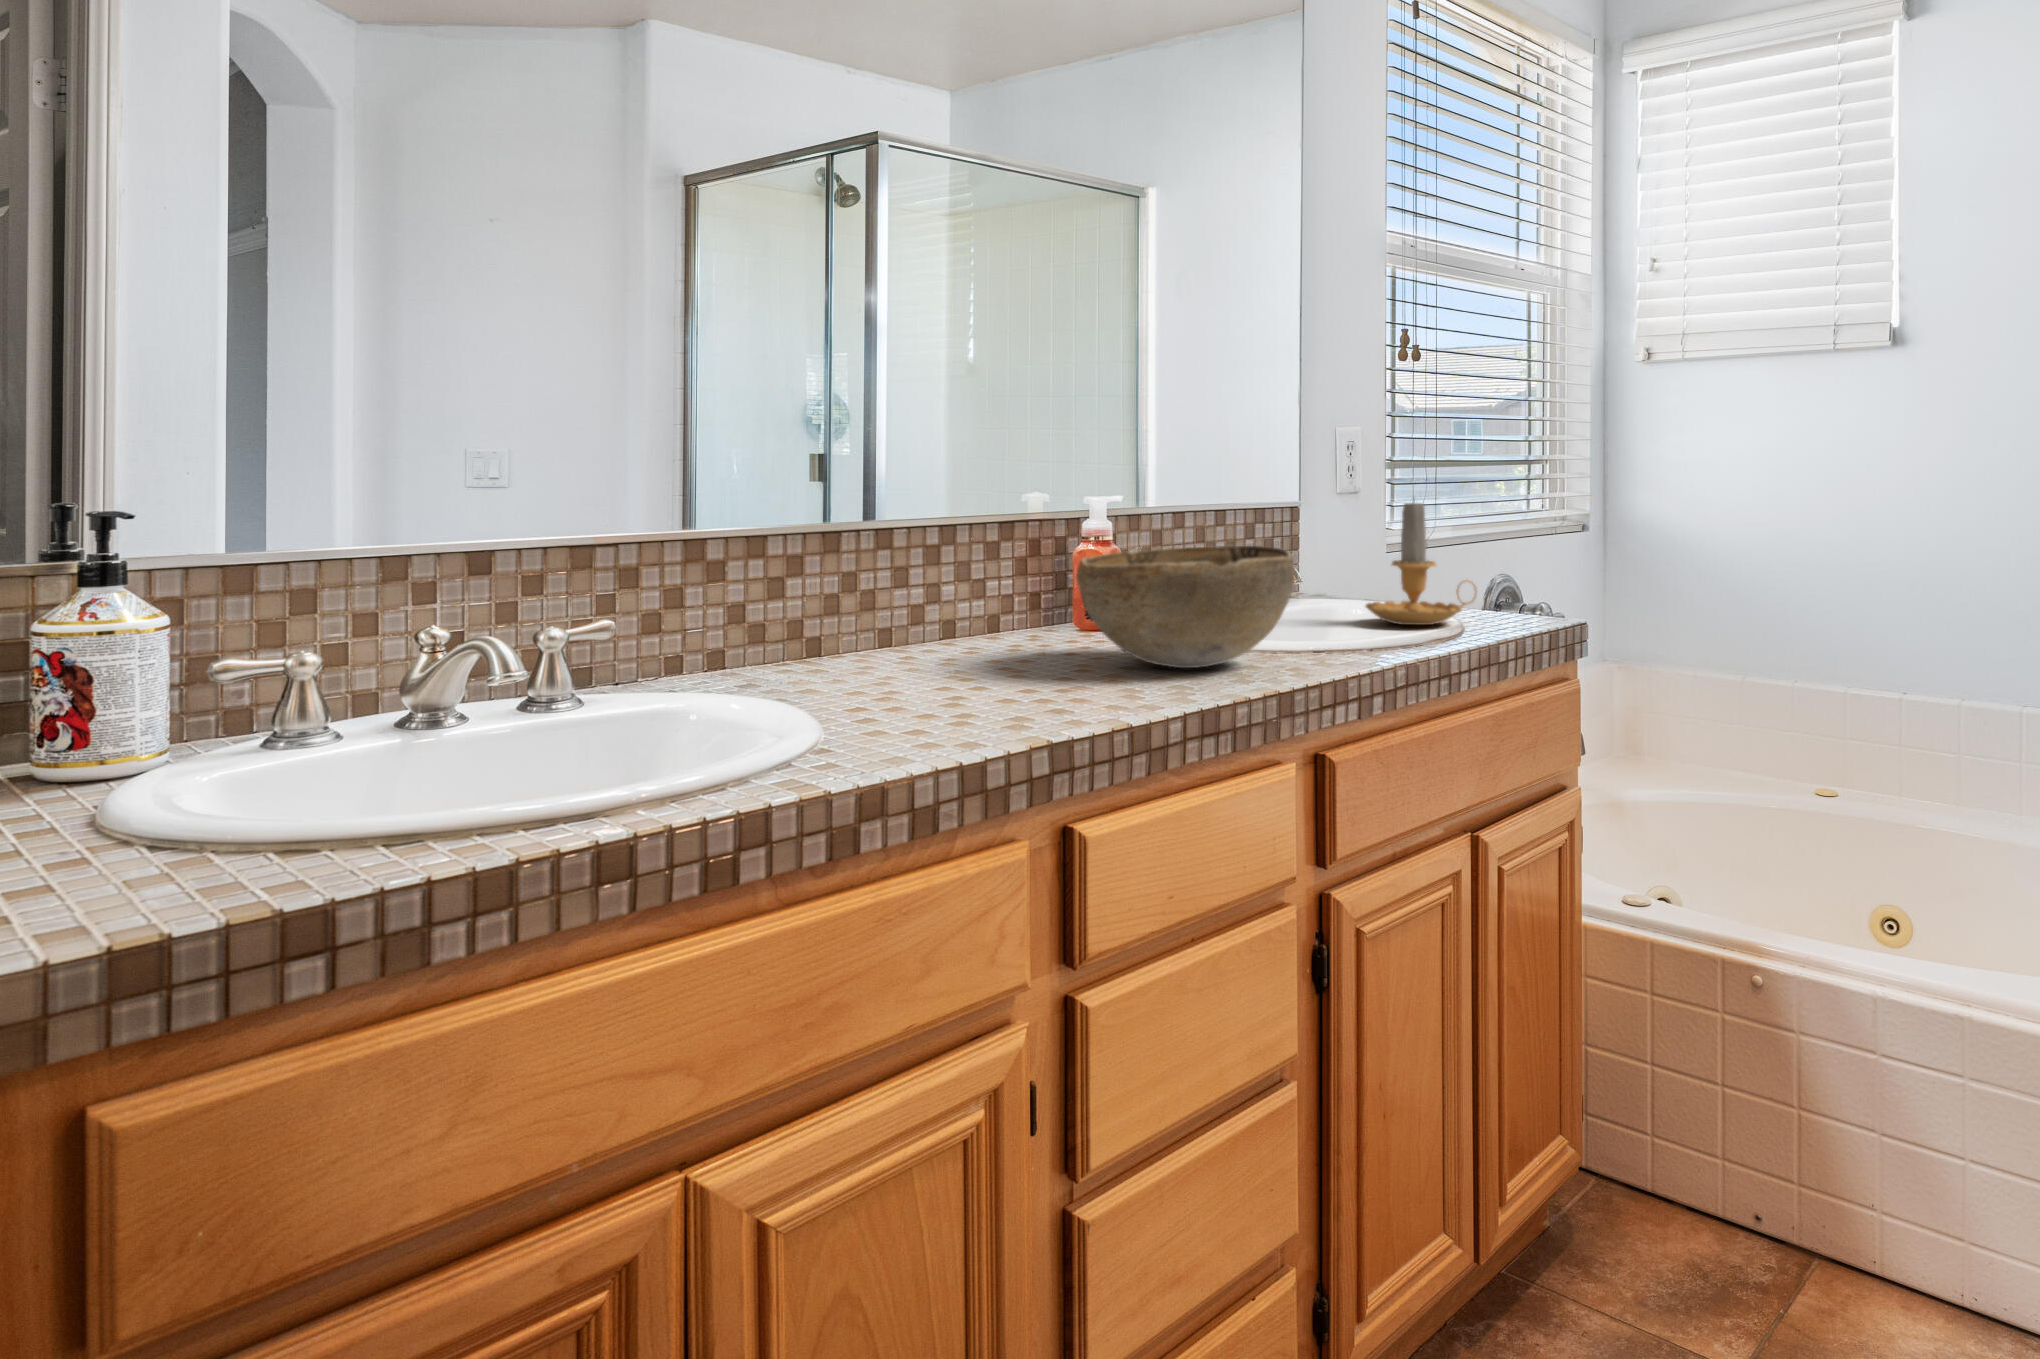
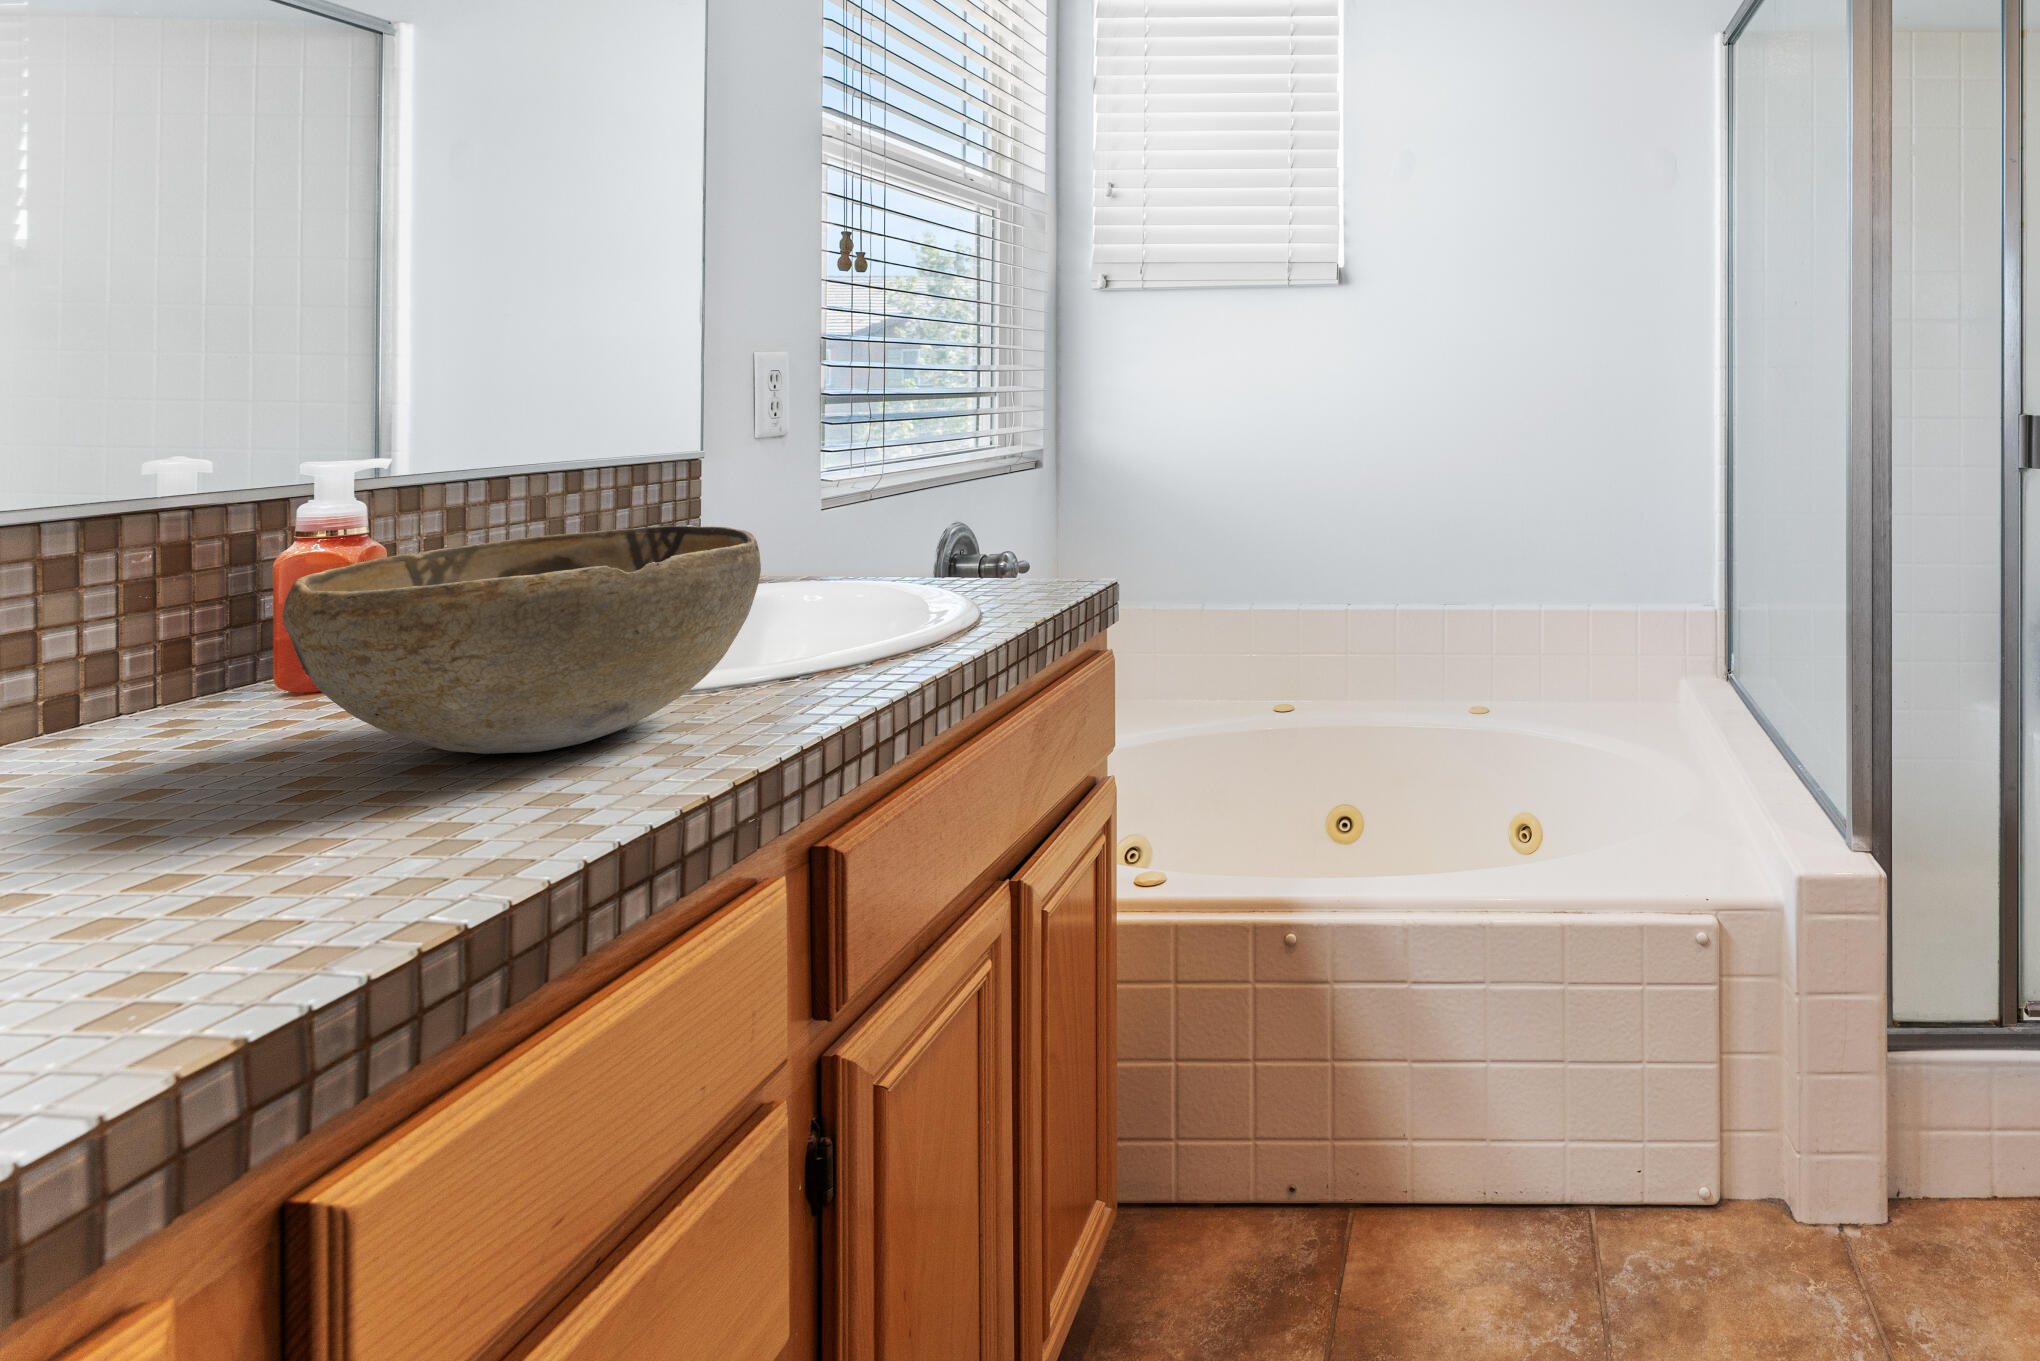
candle: present [1366,503,1477,625] -> none [829,438,985,609]

